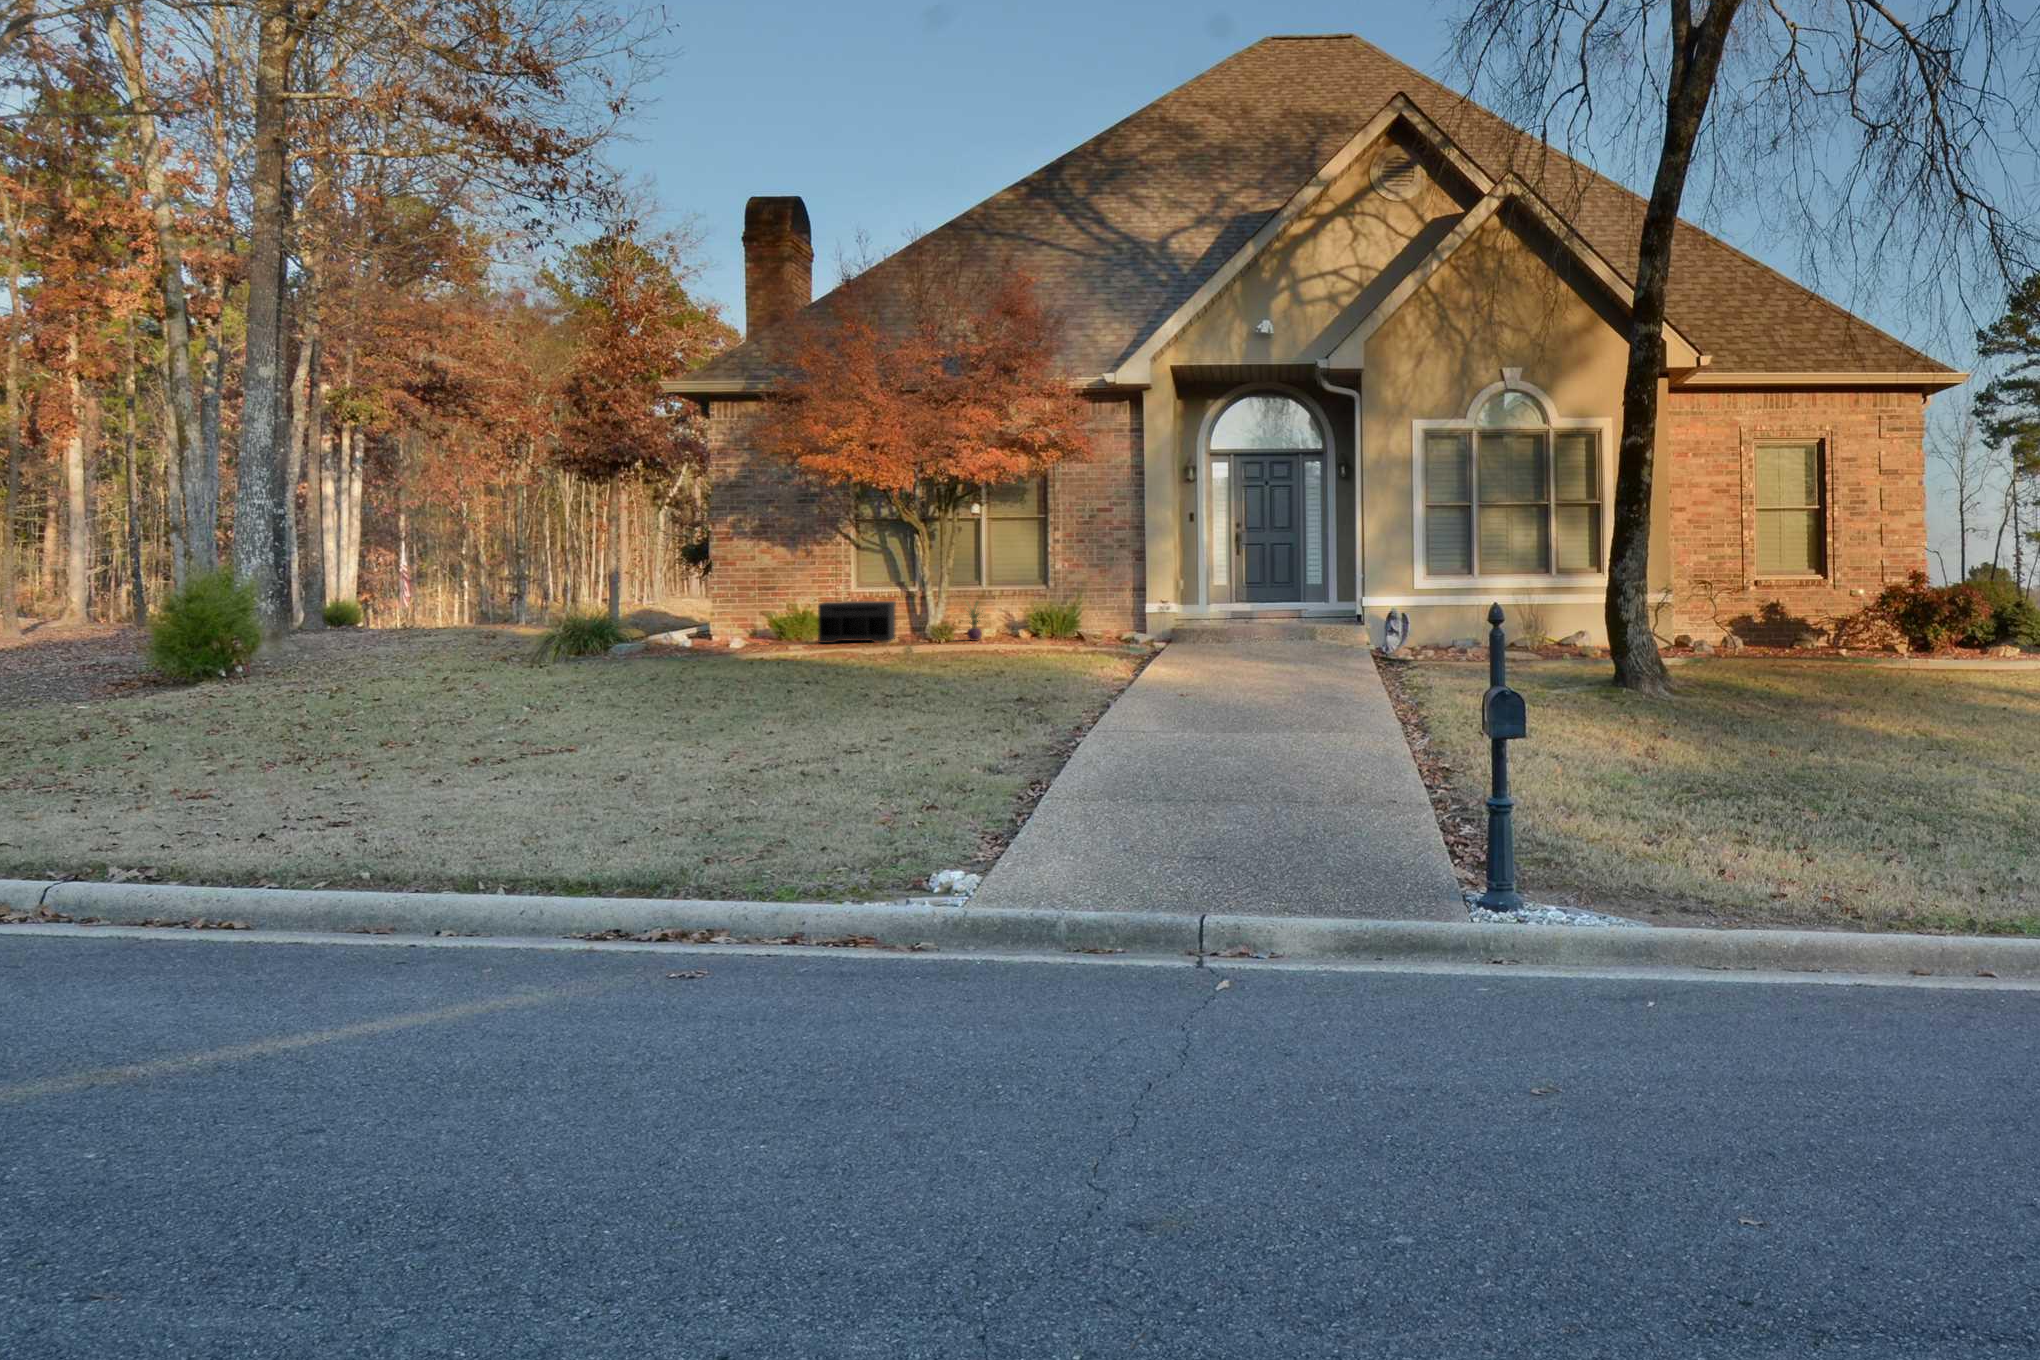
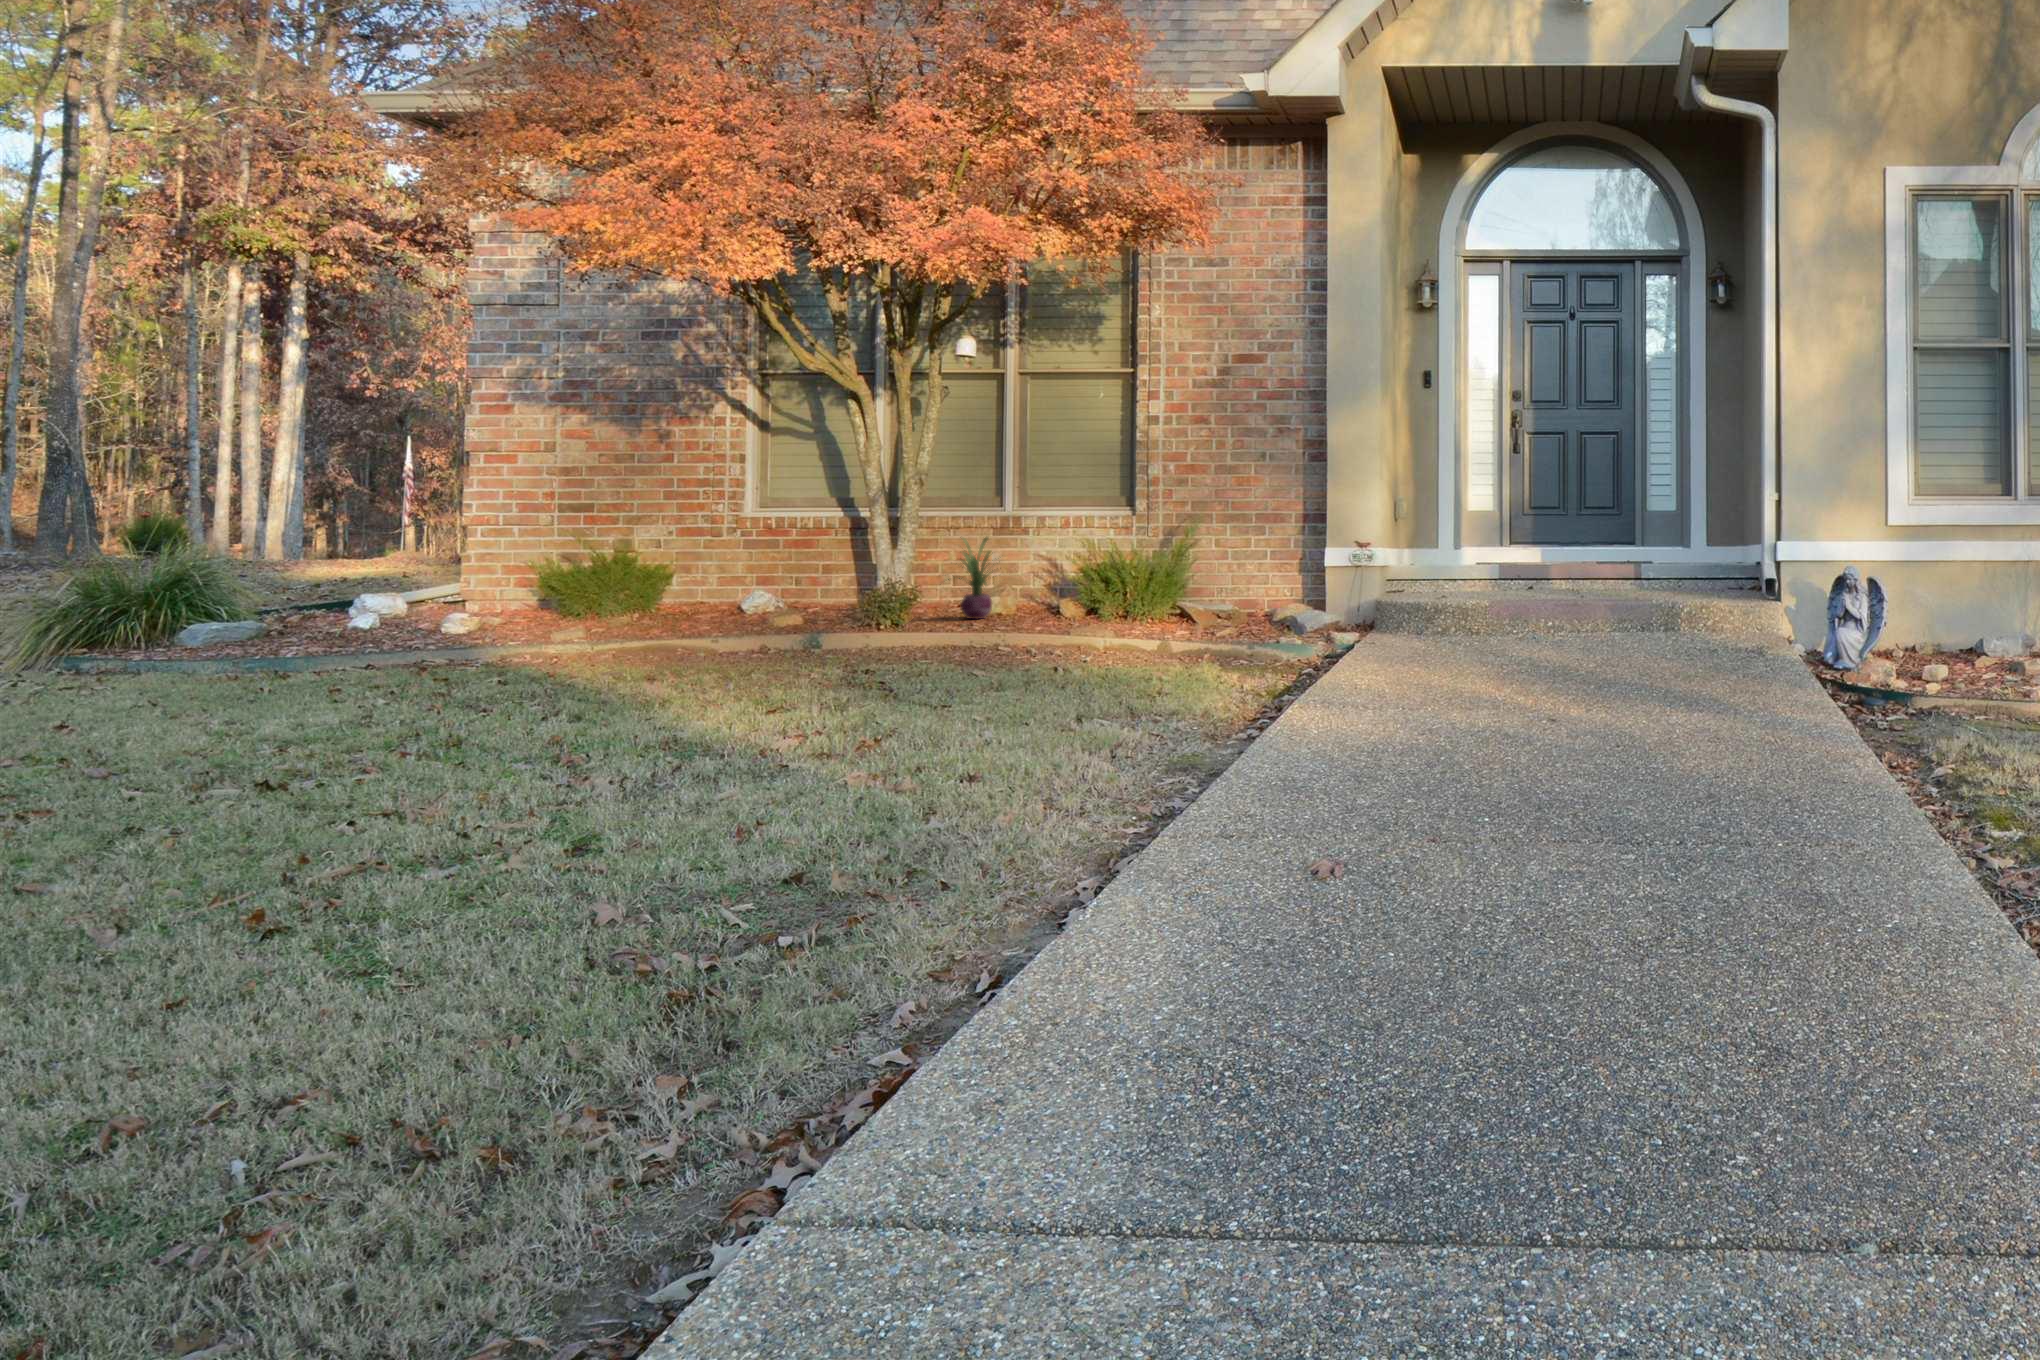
bench: present [818,601,896,643] -> none [660,535,833,620]

